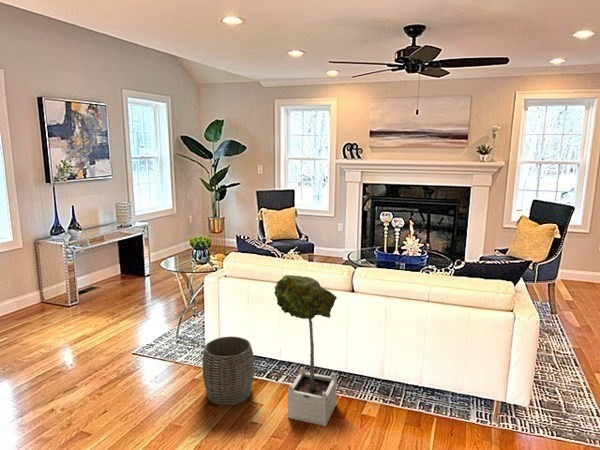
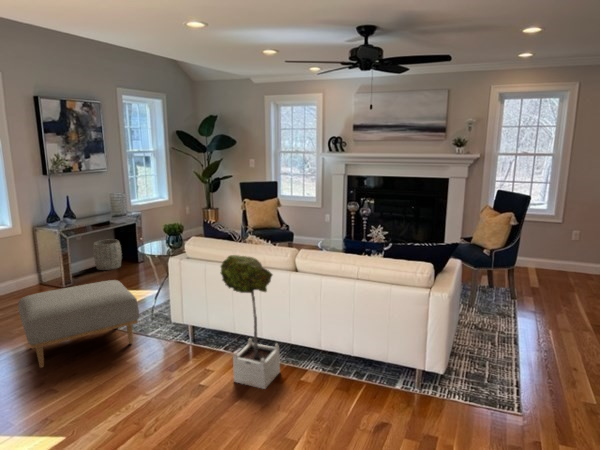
ottoman: none [32,301,170,405] -> present [18,280,139,368]
woven basket: present [203,336,254,405] -> present [93,239,122,270]

